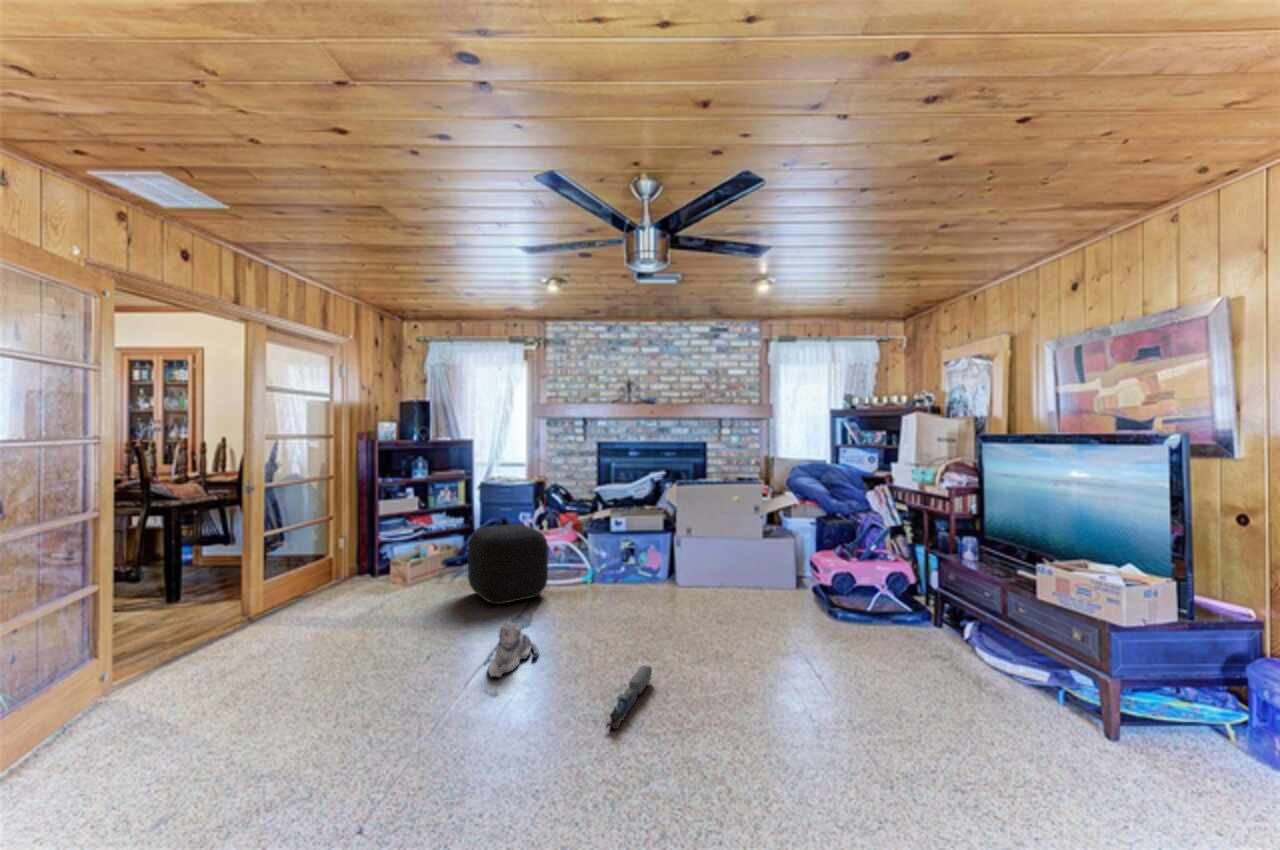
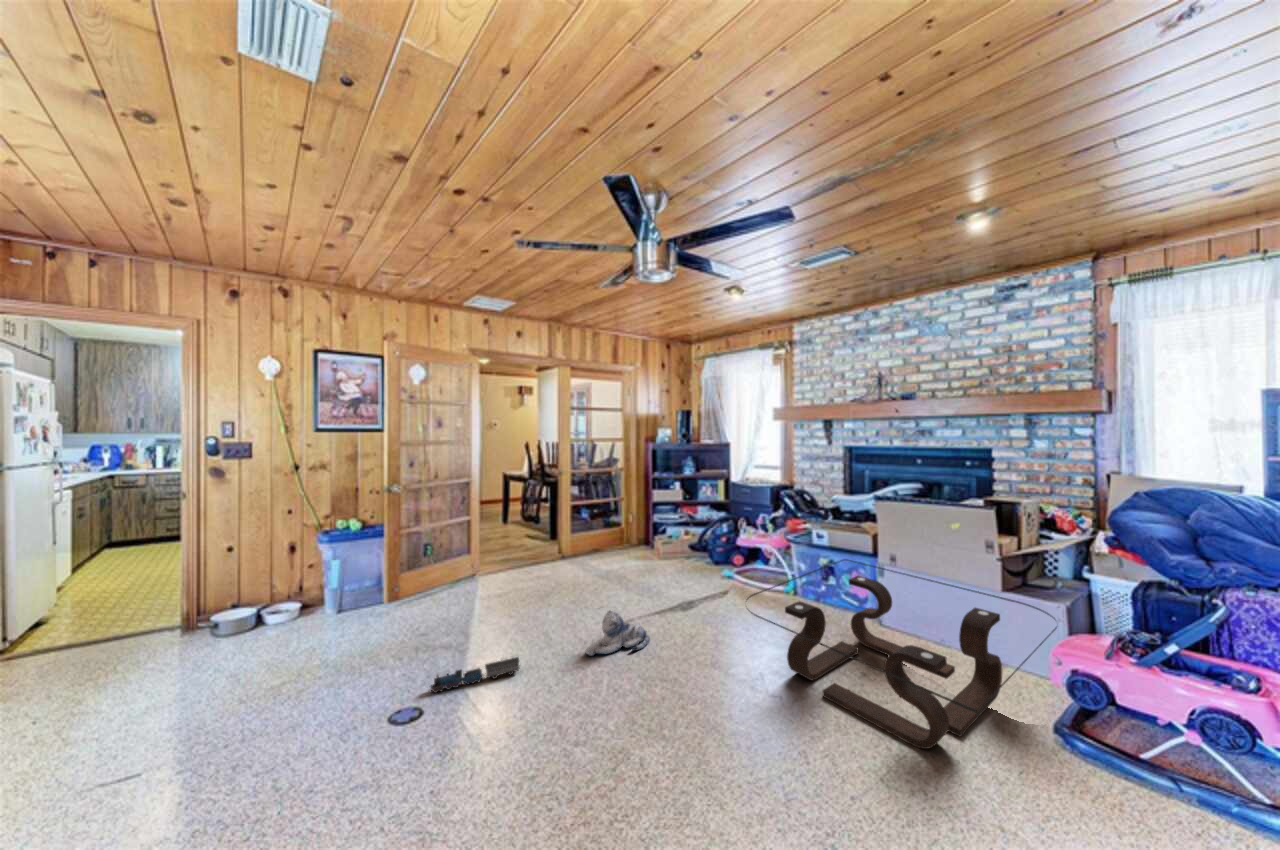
ottoman: present [468,524,548,604] -> none [667,522,734,594]
coffee table: none [642,536,834,634] -> present [747,559,1057,749]
toy train: present [606,666,652,729] -> present [430,657,519,693]

